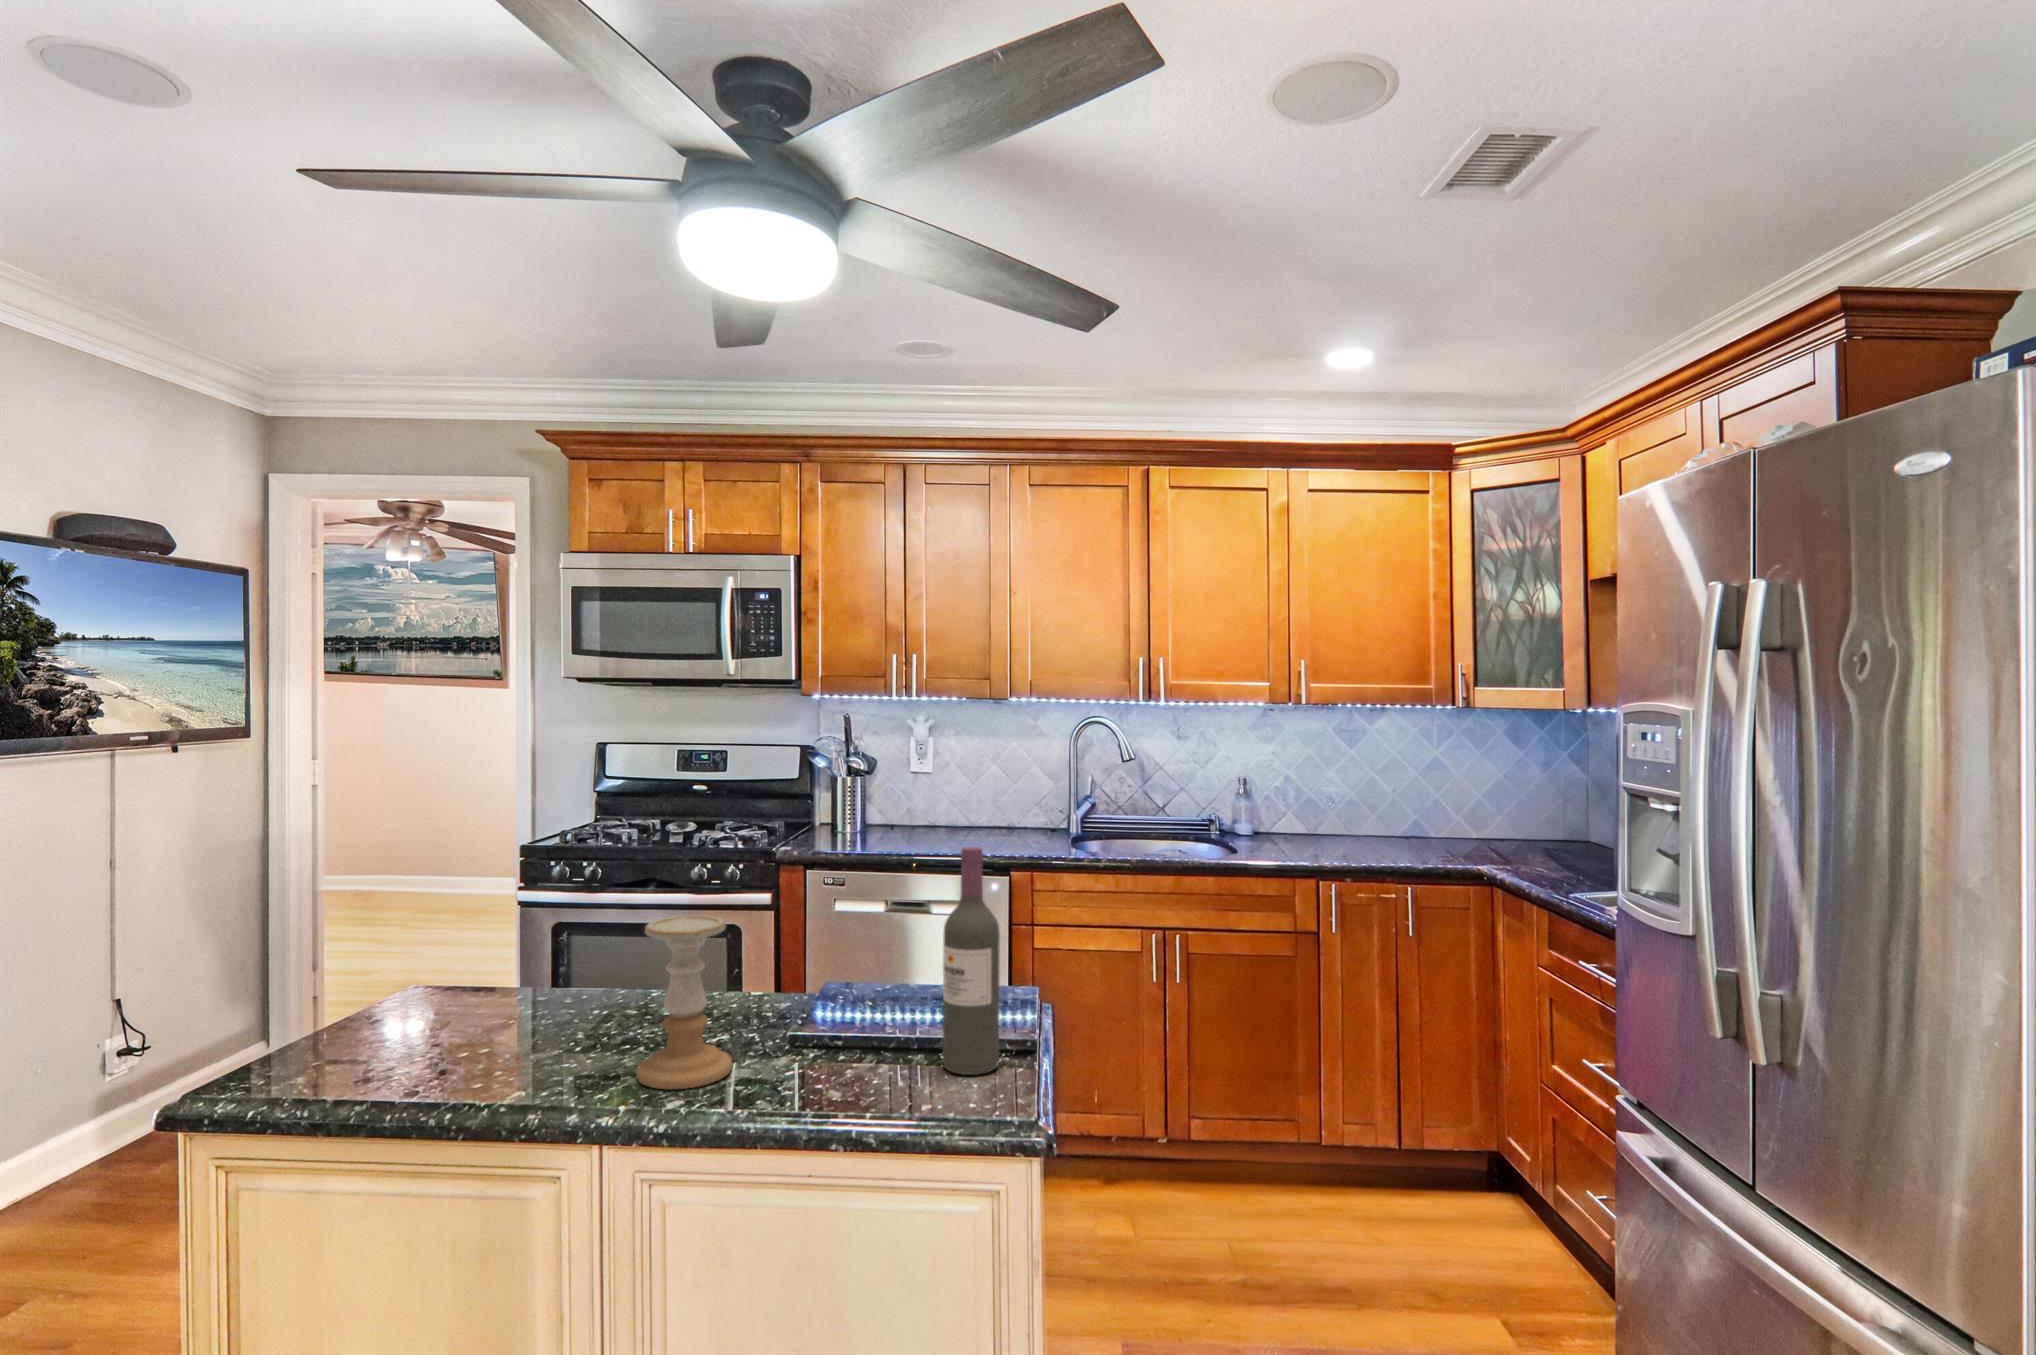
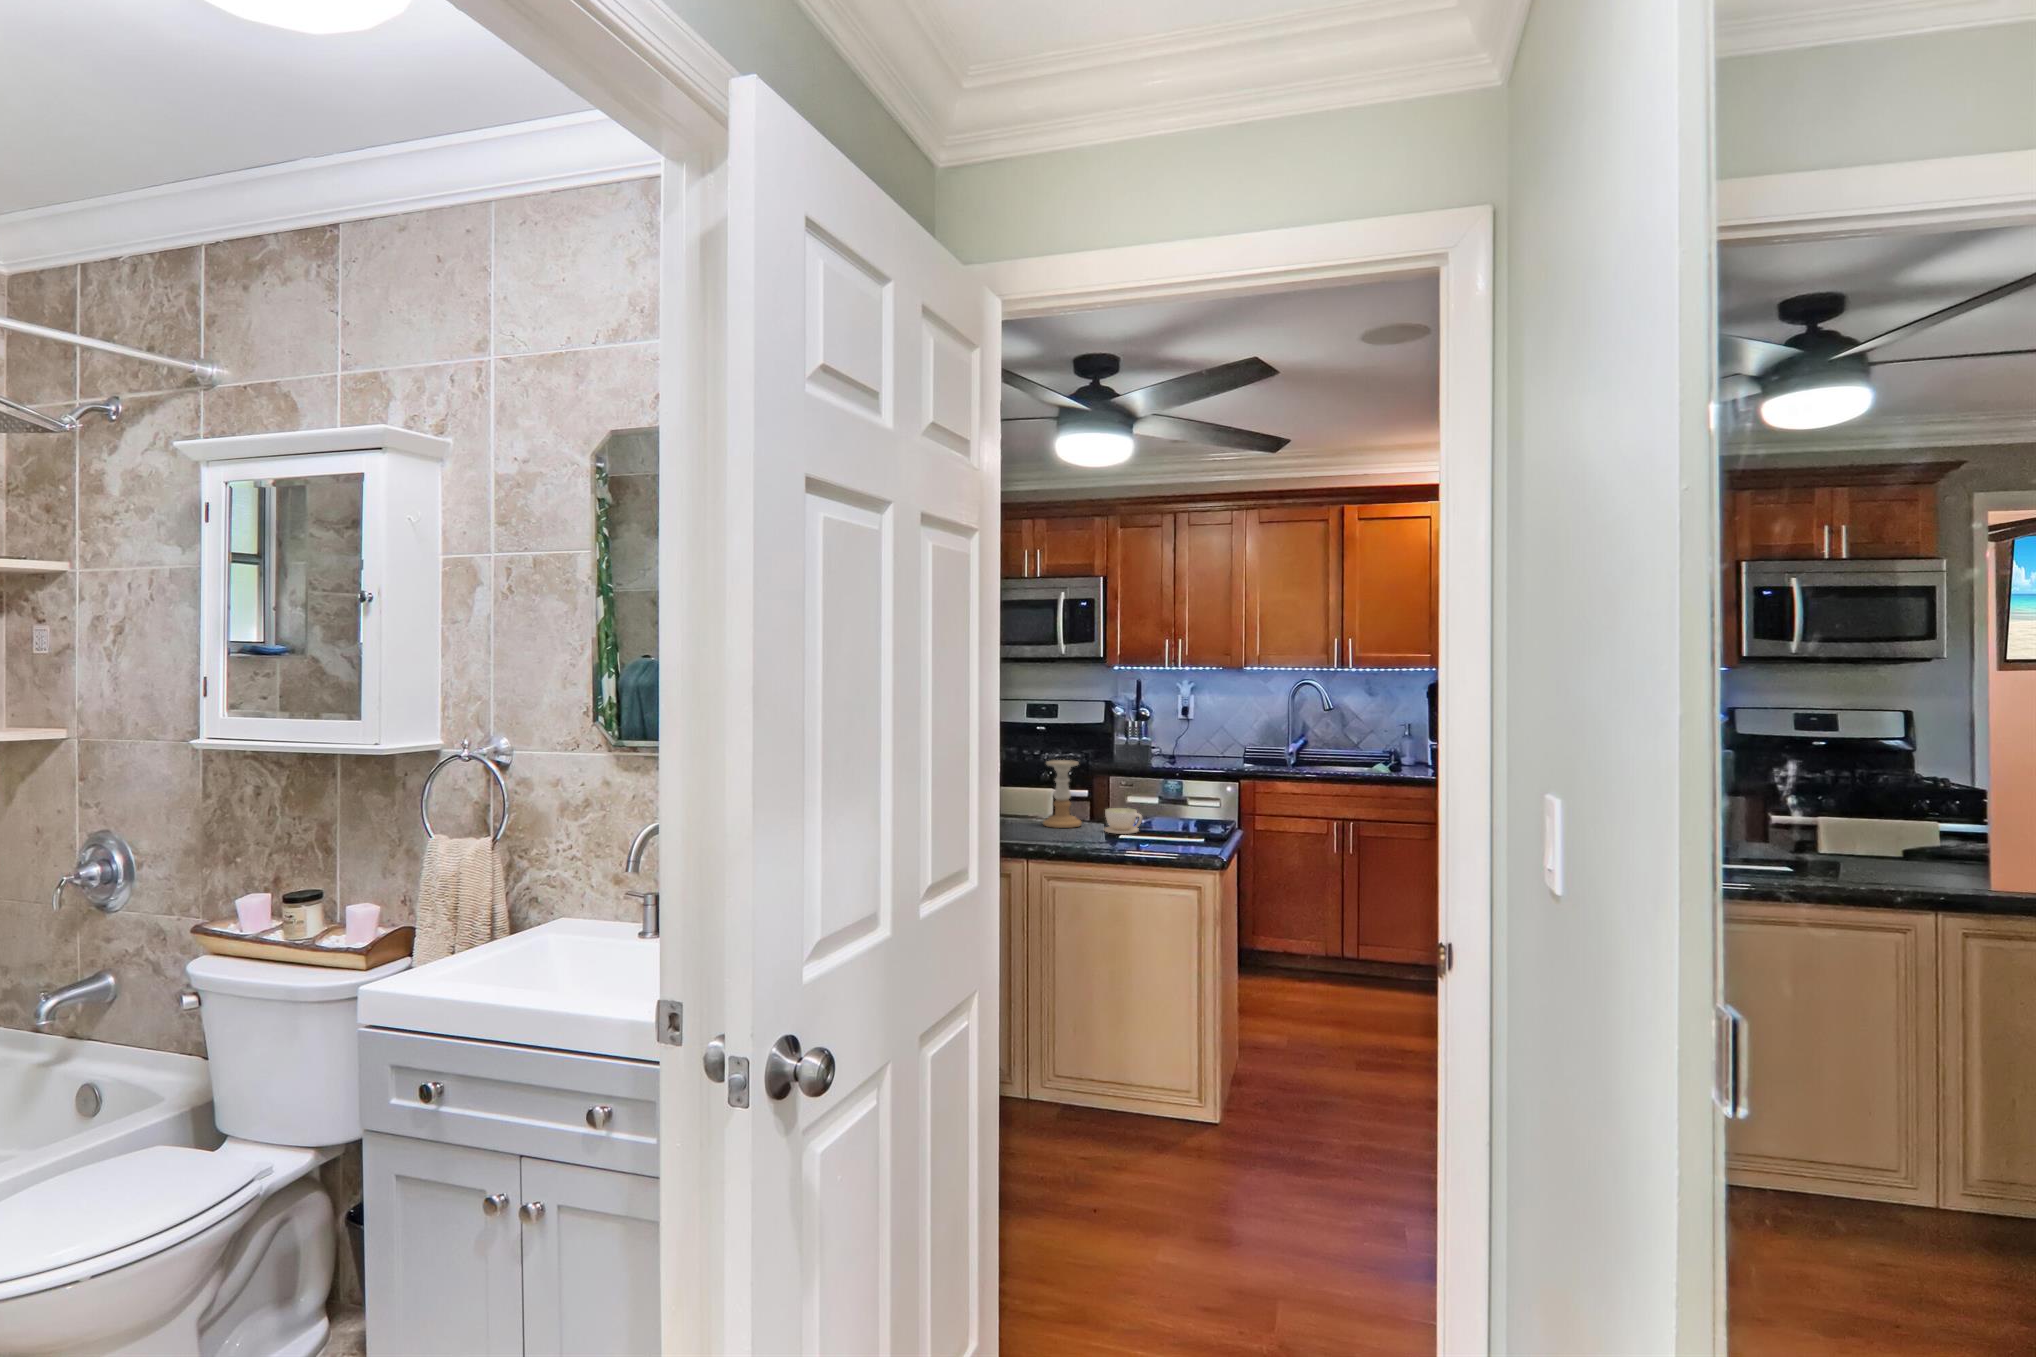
wine bottle: present [943,847,1000,1075] -> none [1173,733,1198,831]
coffee cup: none [783,1030,877,1107] -> present [1104,808,1142,834]

